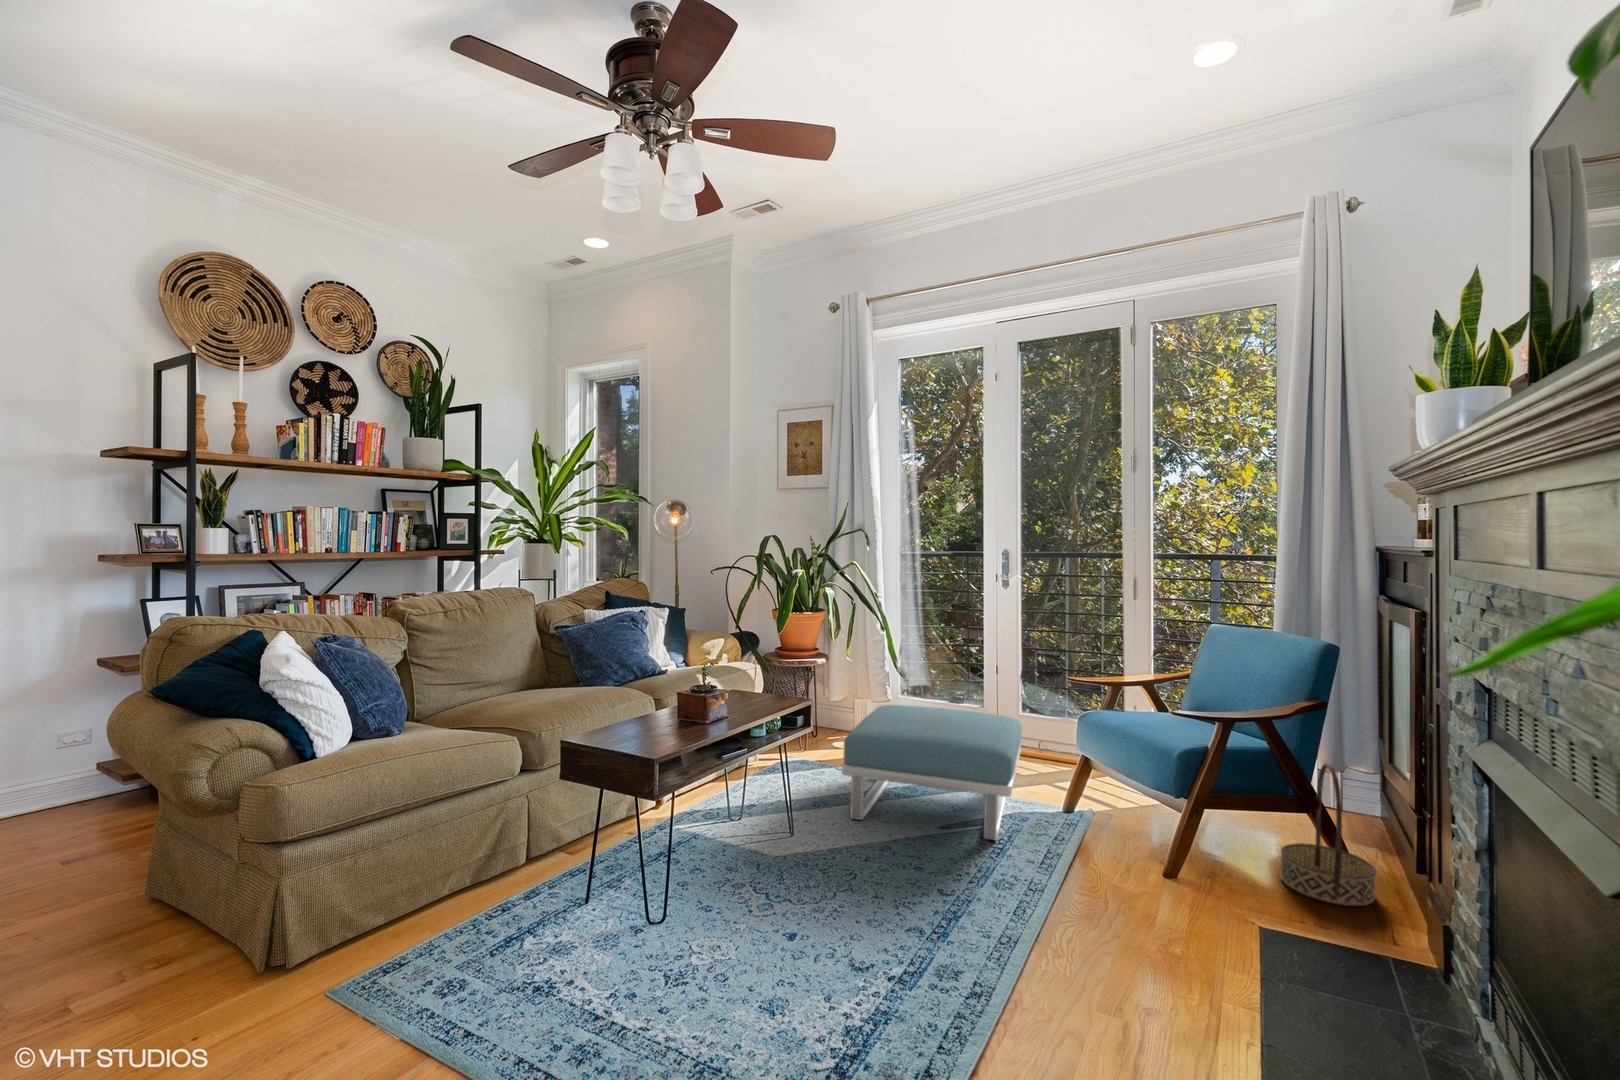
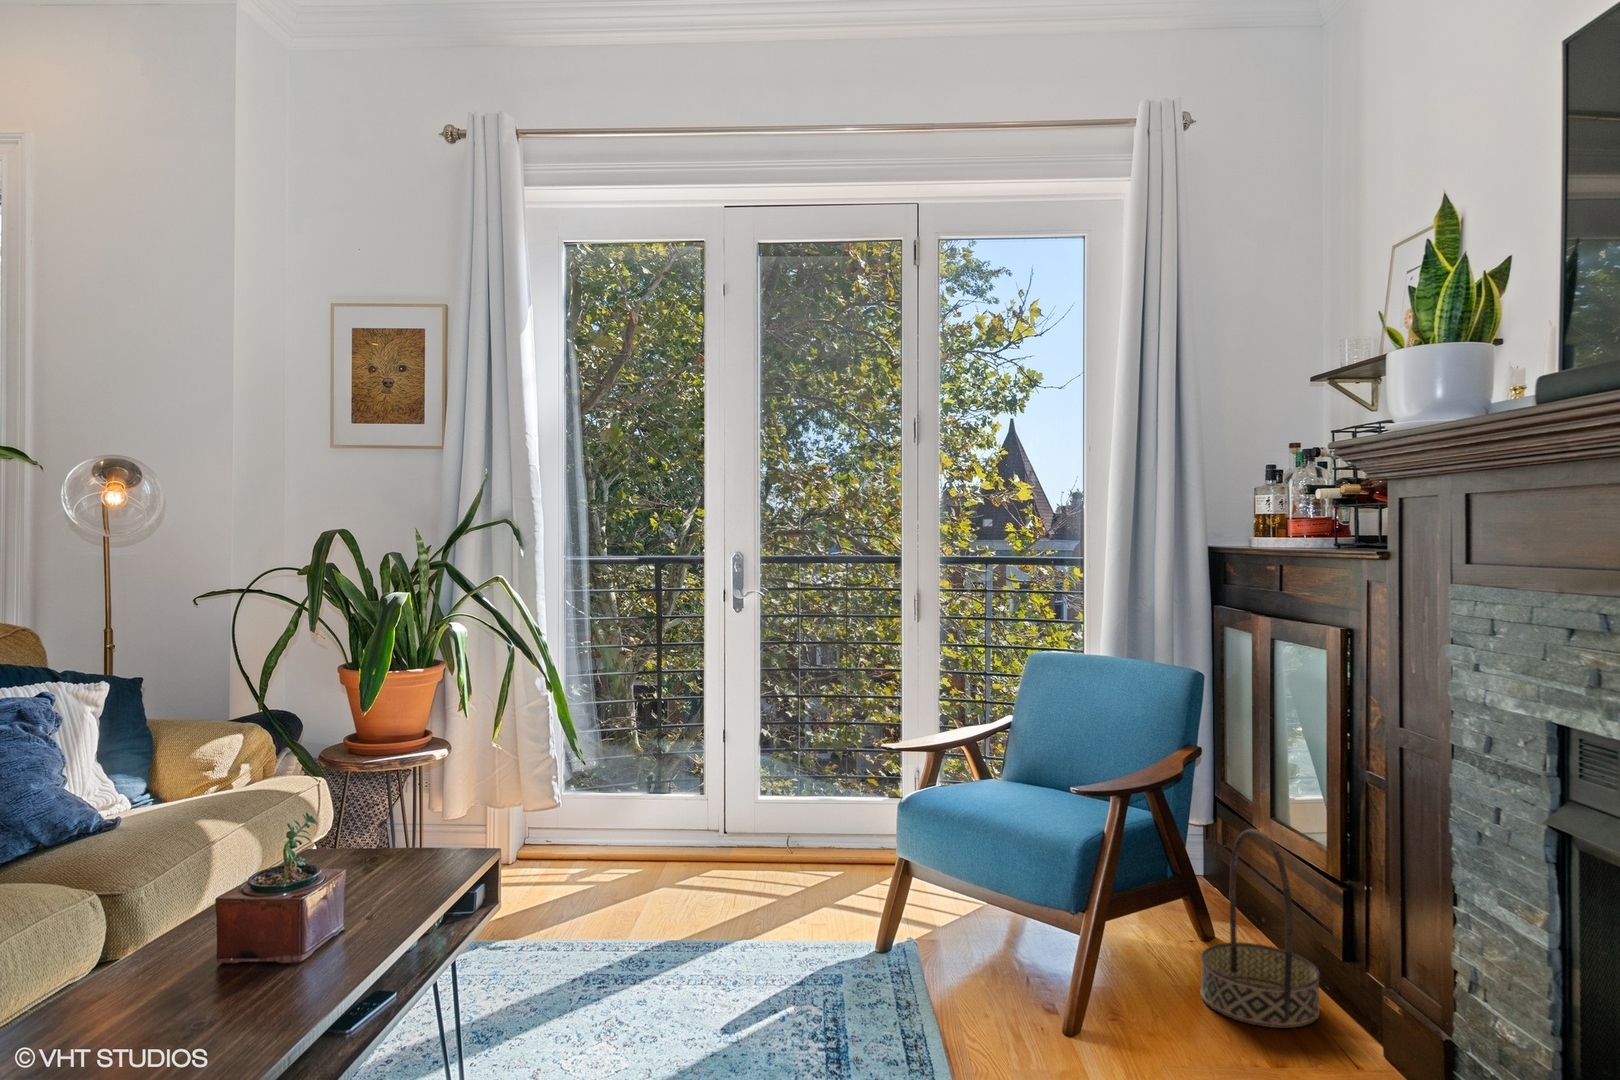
footstool: present [841,705,1021,840] -> none [537,814,841,1052]

